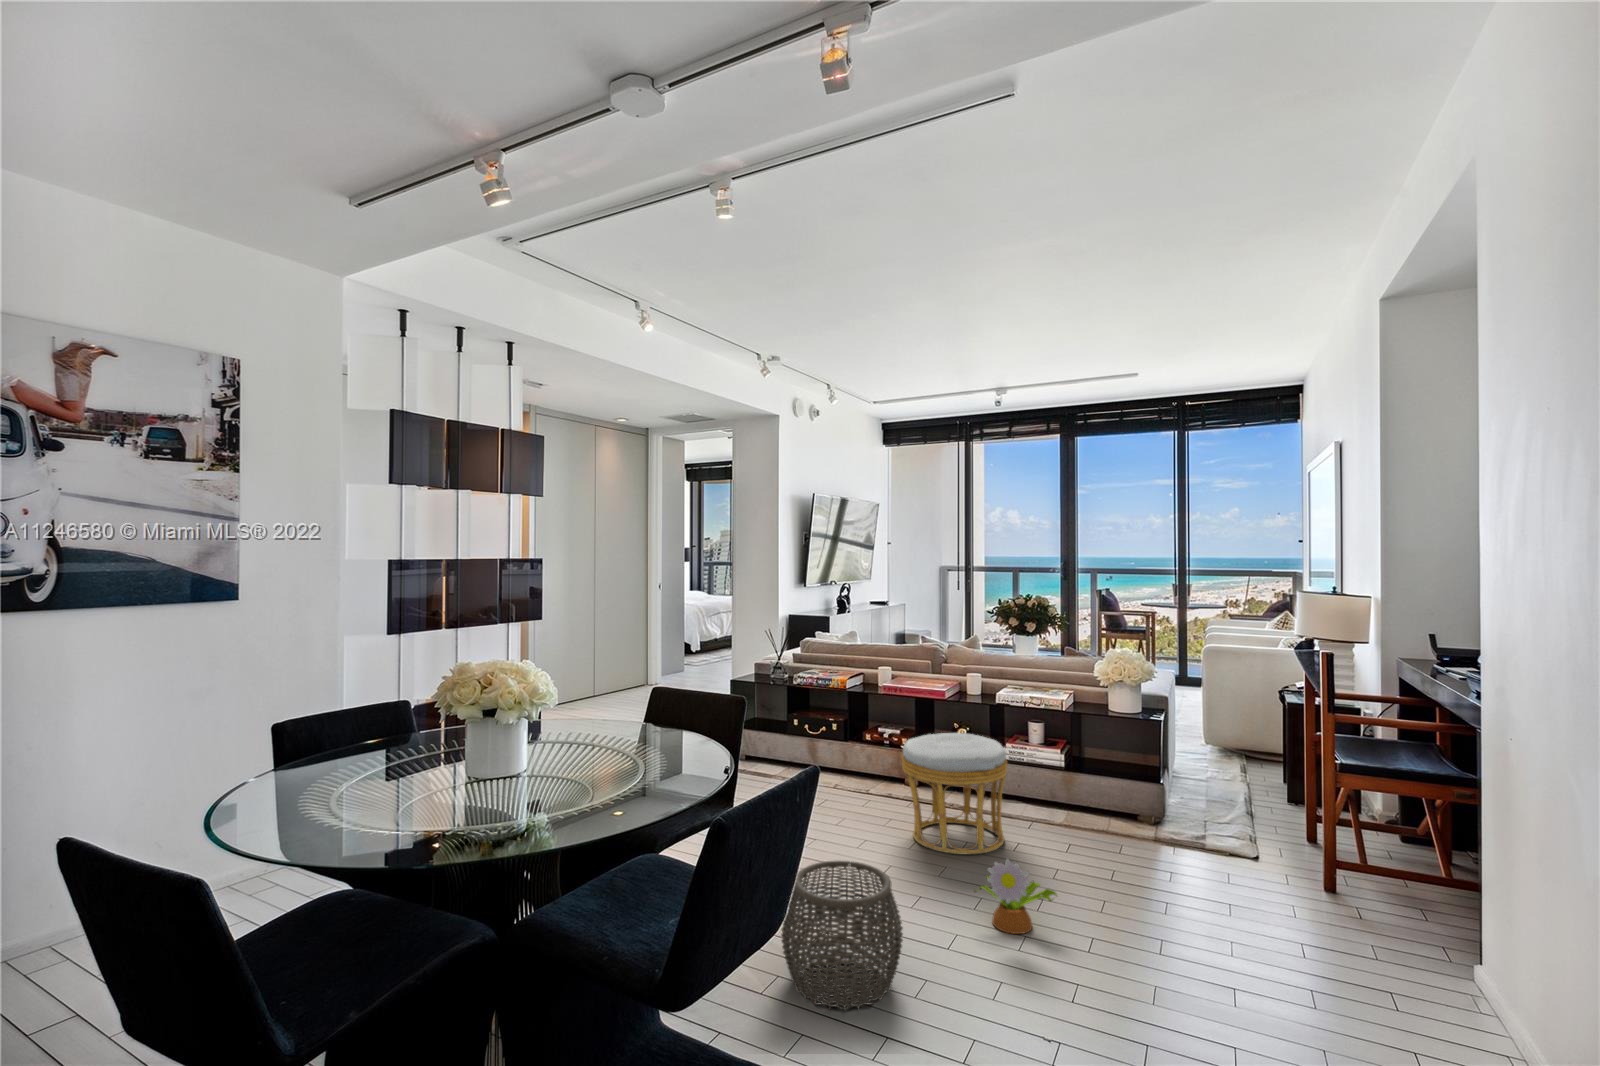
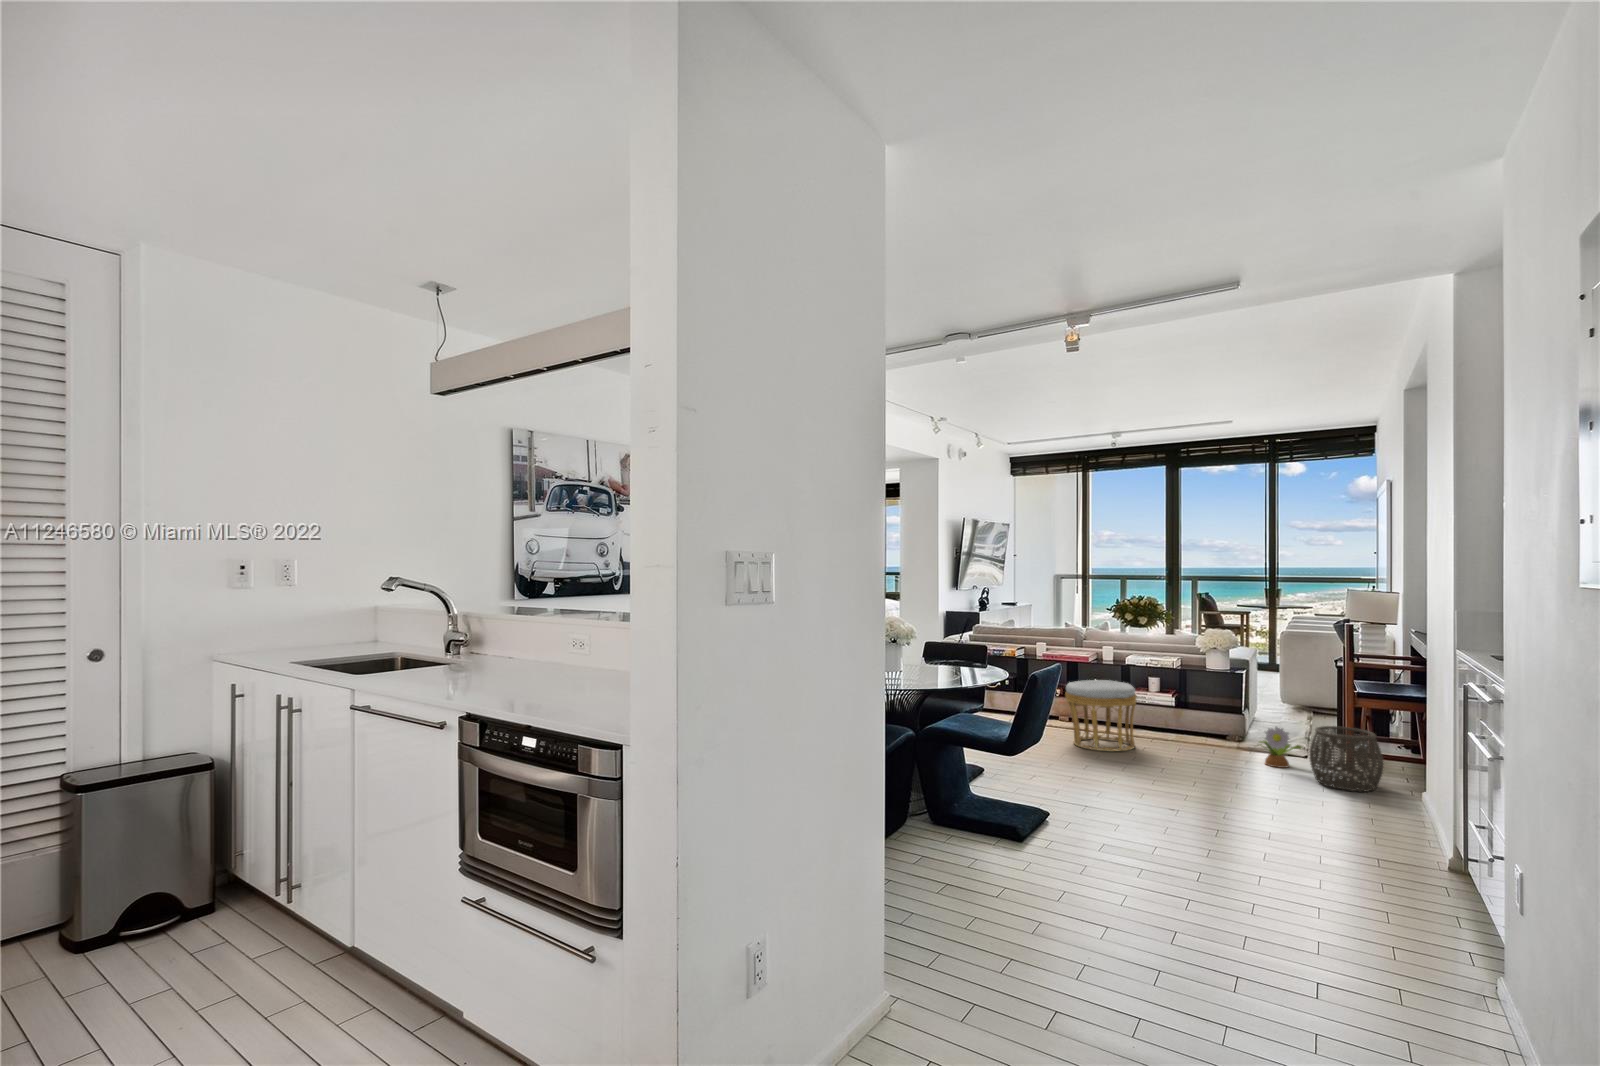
decorative plant: present [975,859,1057,934] -> present [1260,726,1302,768]
woven basket: present [781,861,903,1010] -> present [1309,726,1384,791]

